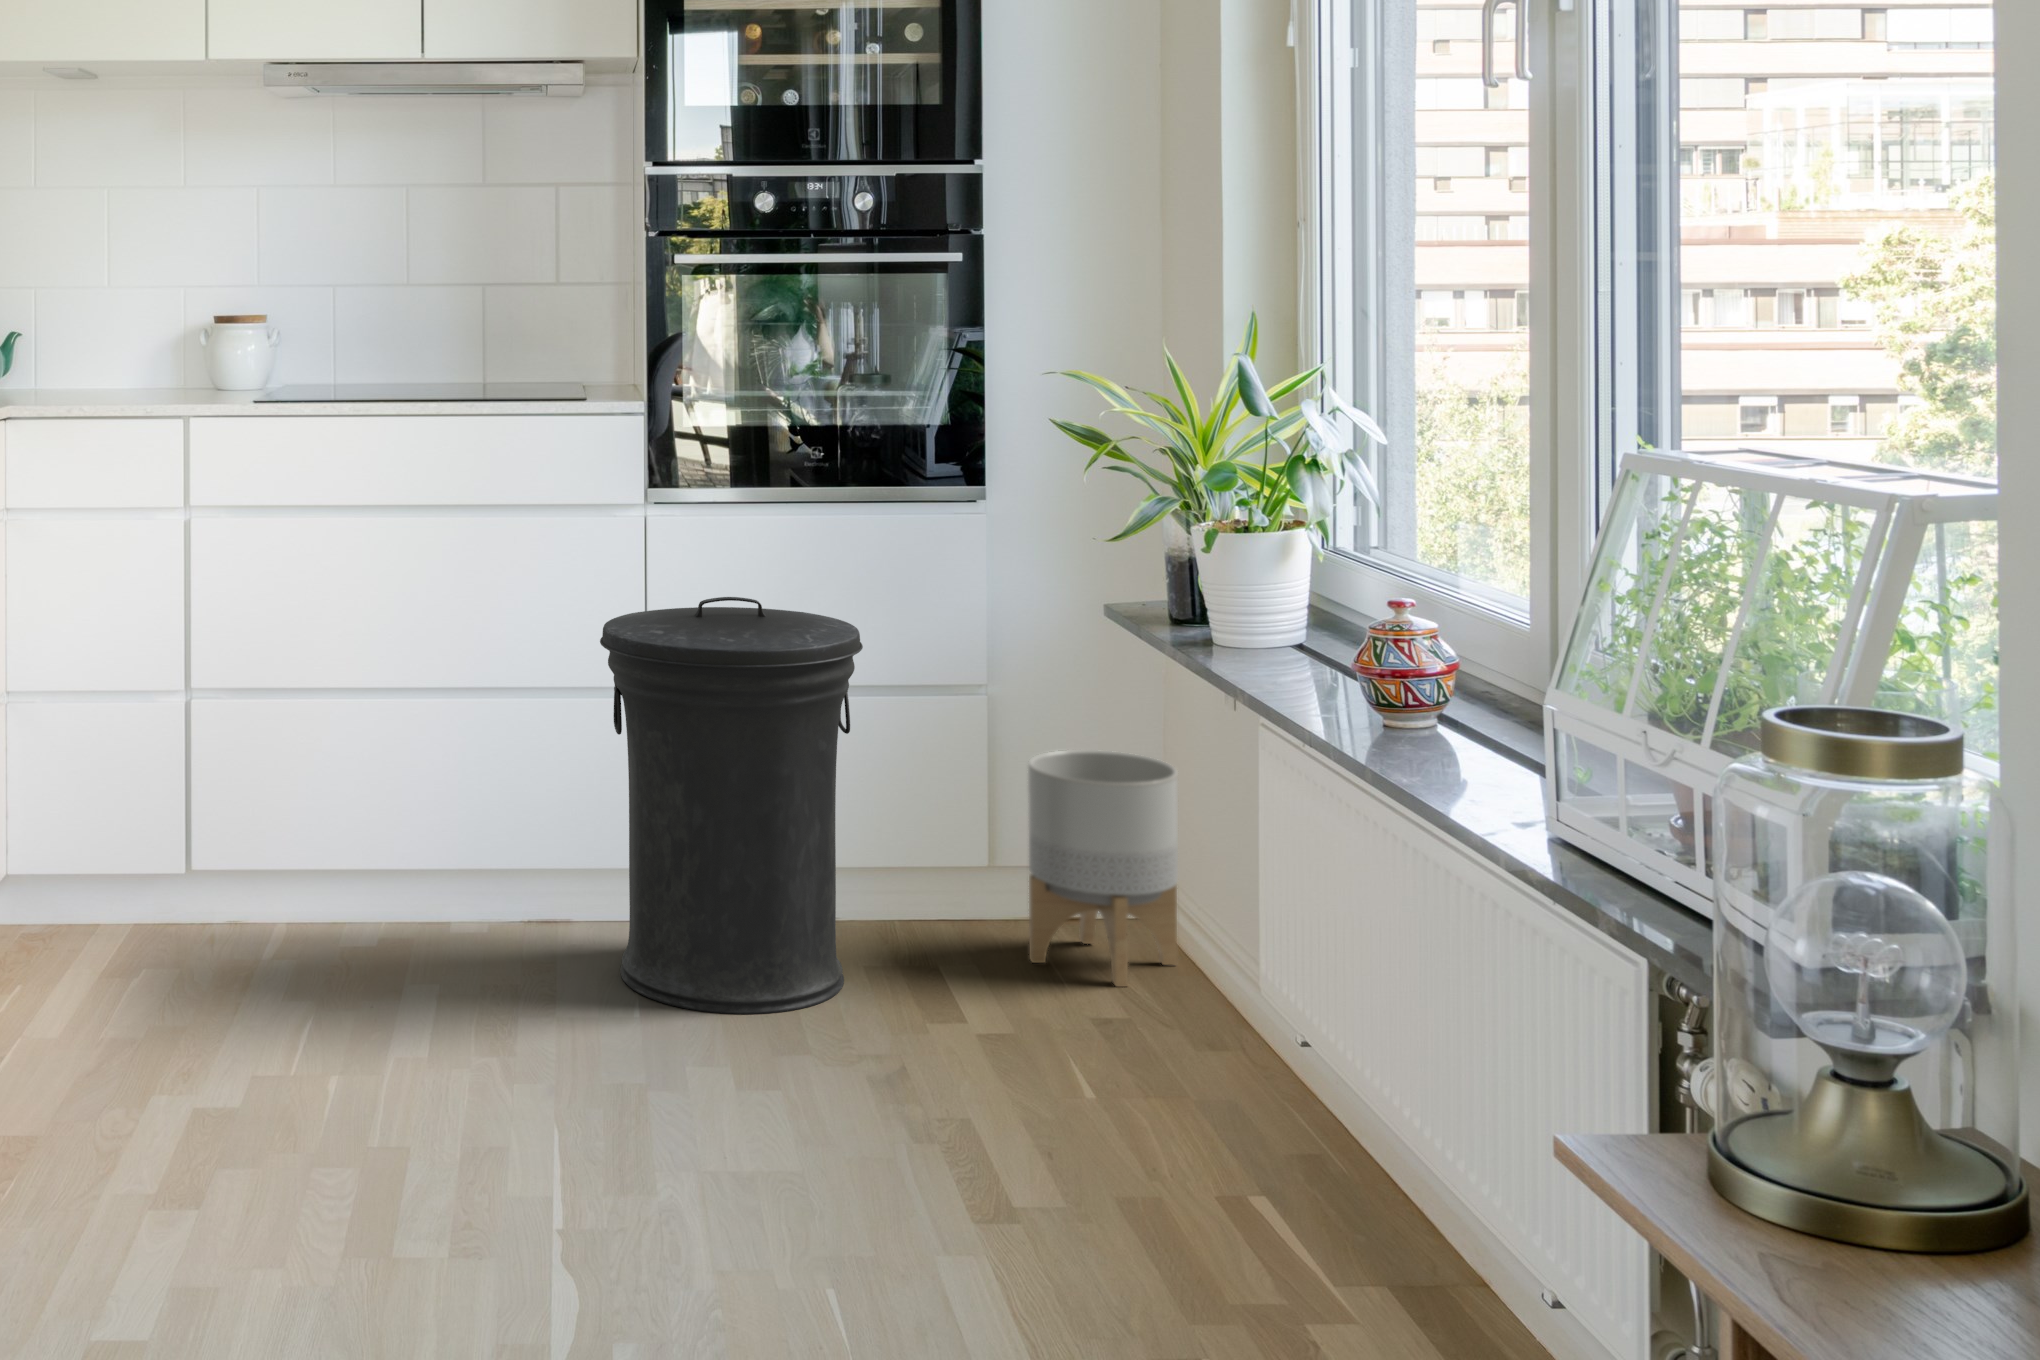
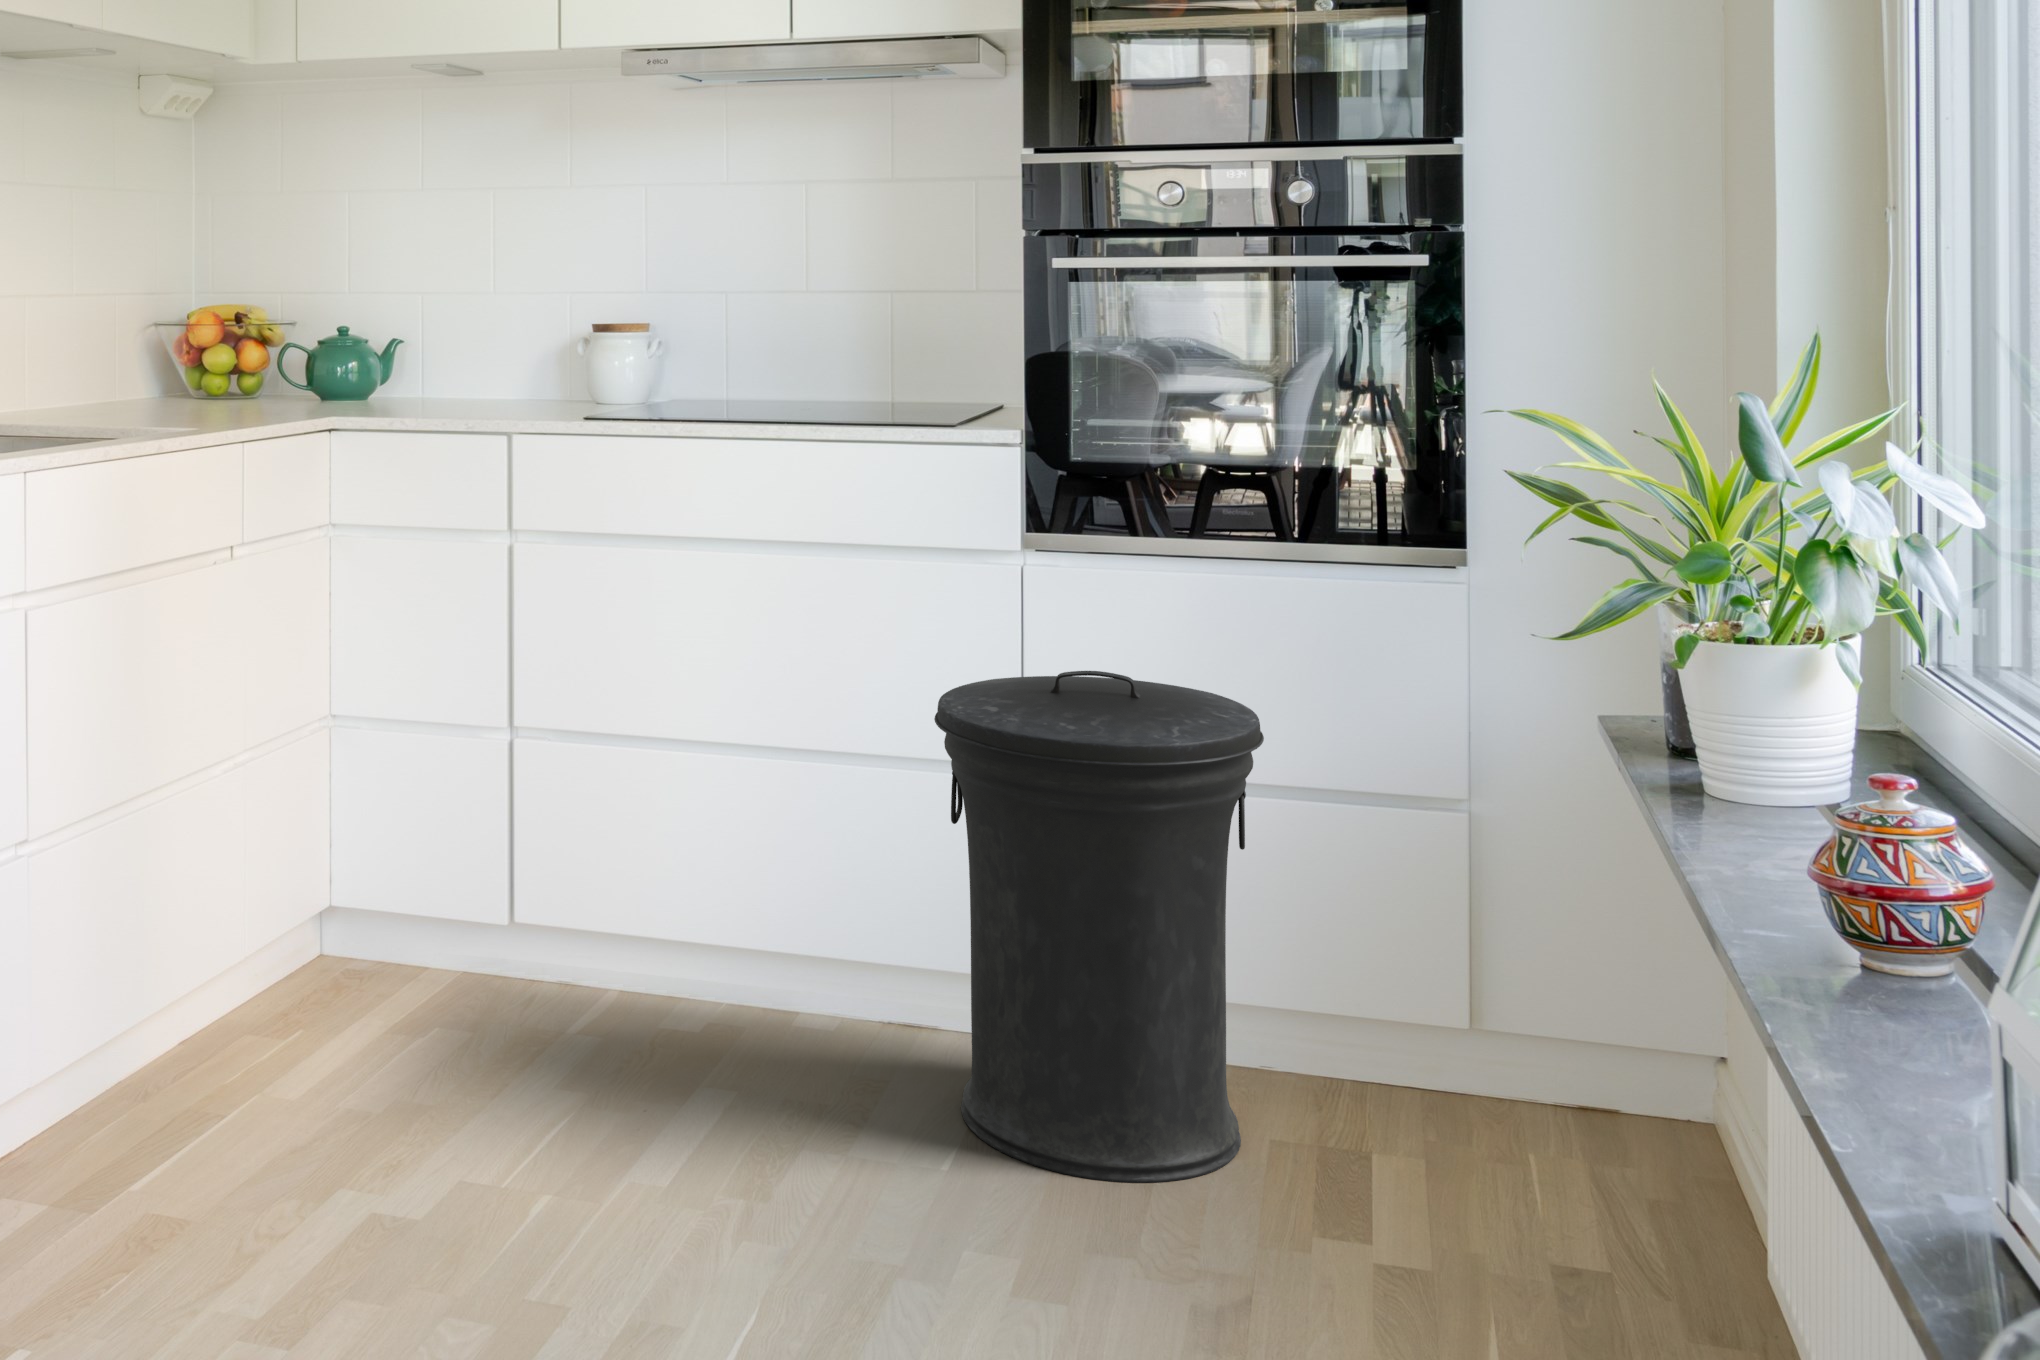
planter: present [1028,750,1178,987] -> none [1508,893,1724,1217]

